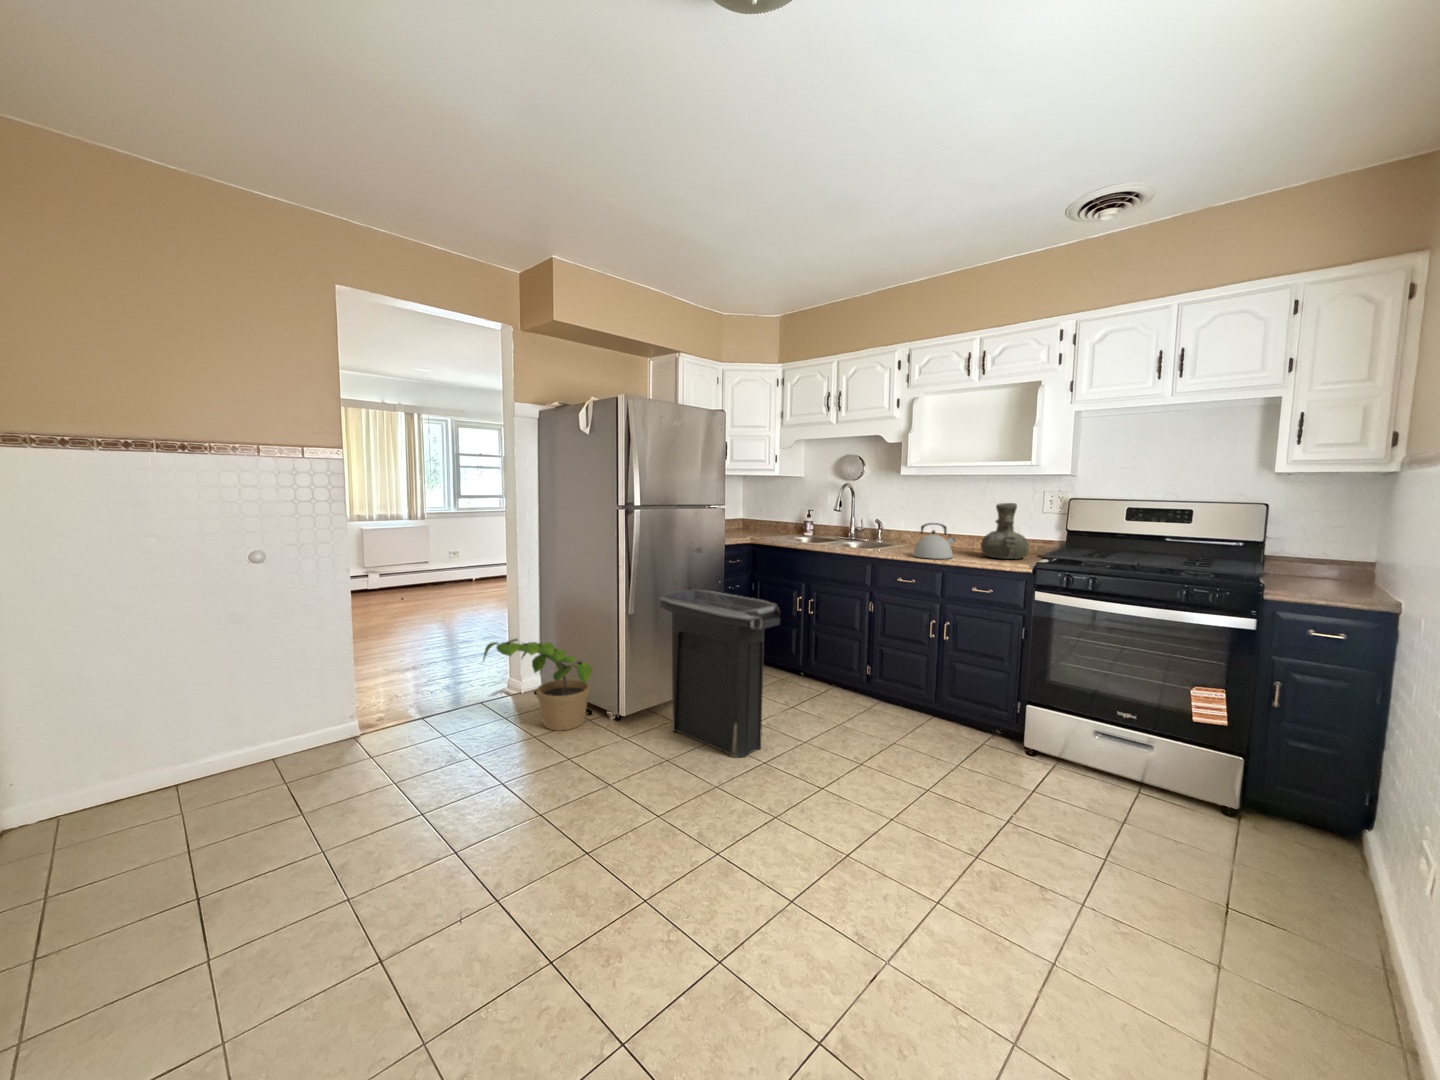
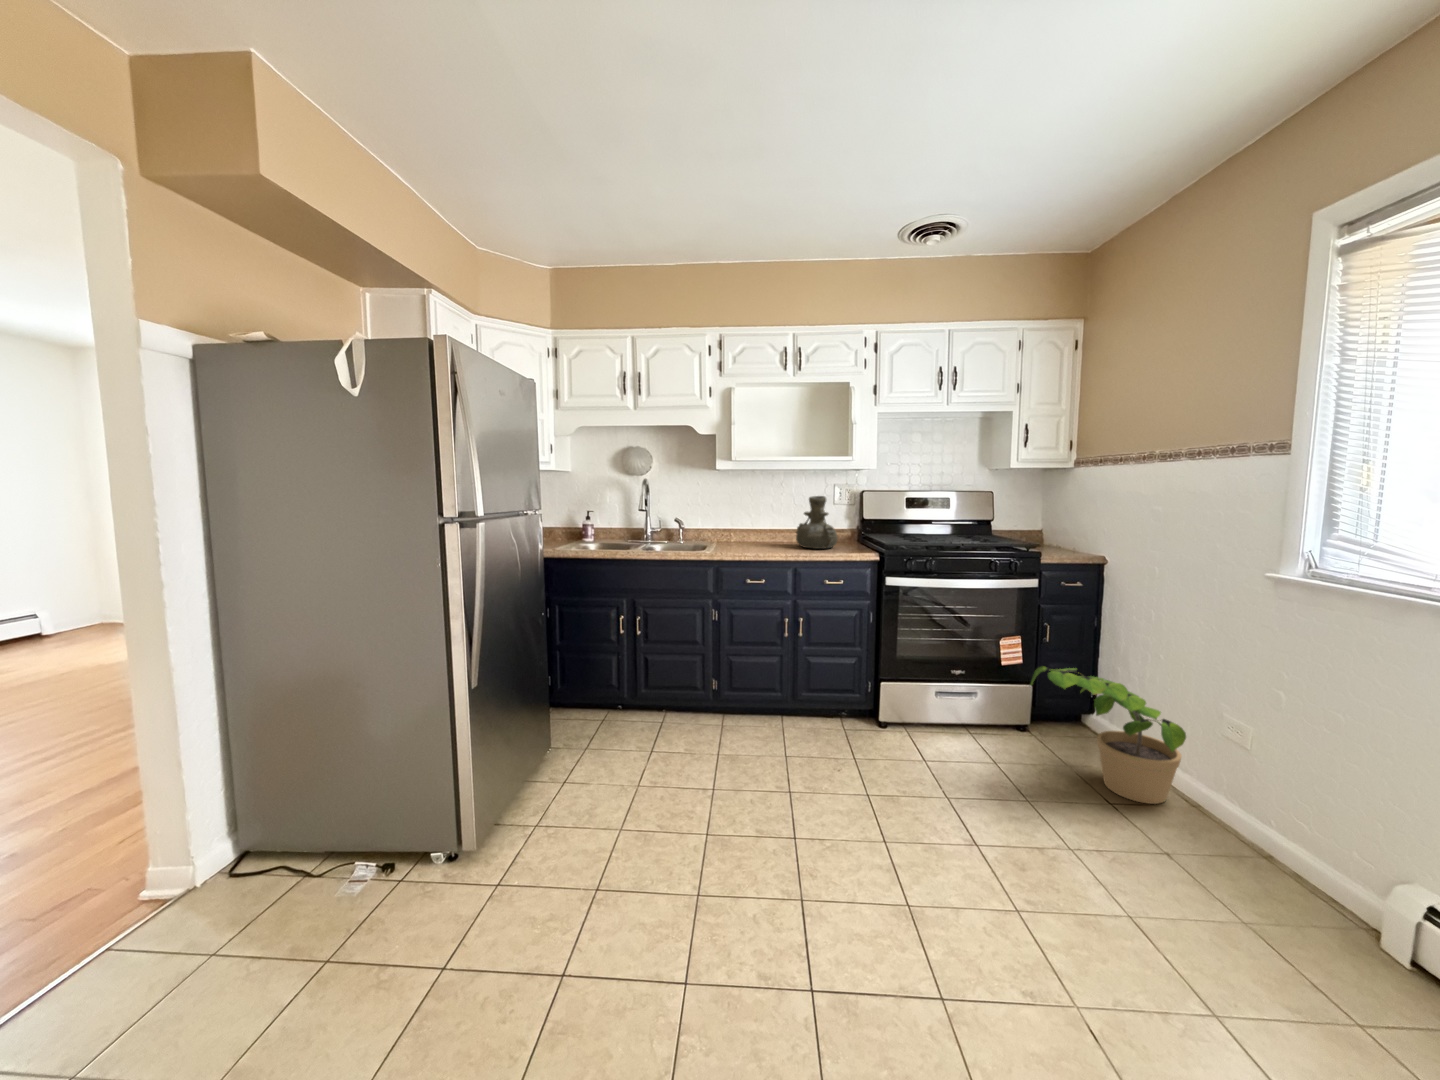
kettle: present [913,523,955,559] -> none [747,518,786,555]
trash can: present [660,590,780,757] -> none [506,628,701,844]
potted plant: present [483,639,592,730] -> present [1031,666,1186,804]

